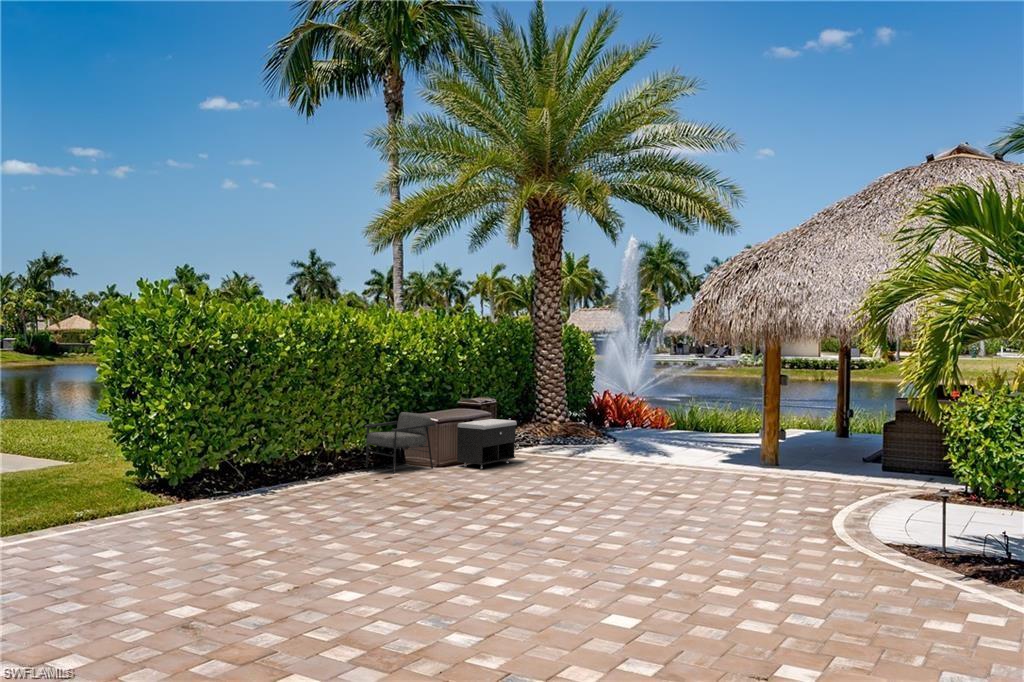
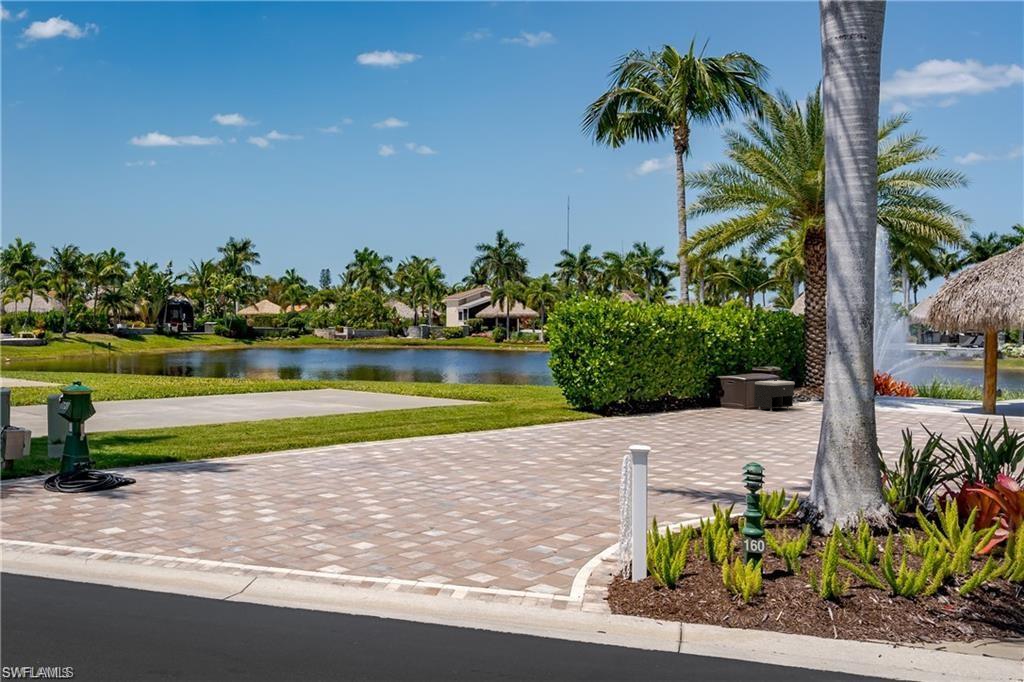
armchair: present [365,412,435,473] -> none [694,374,740,411]

